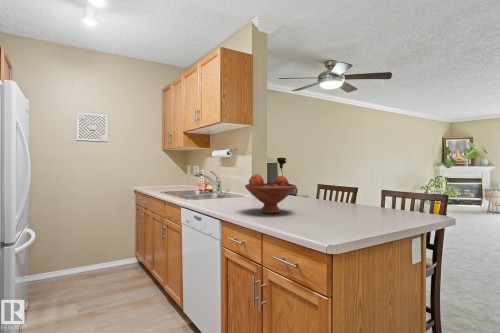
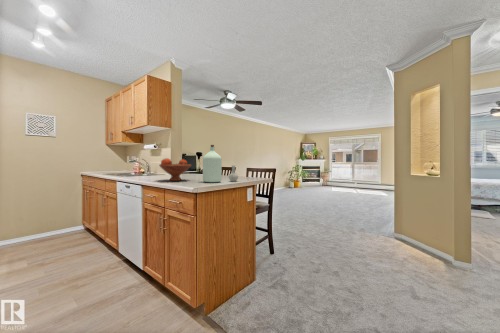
bottle: none [321,151,386,220] -> present [203,145,238,182]

